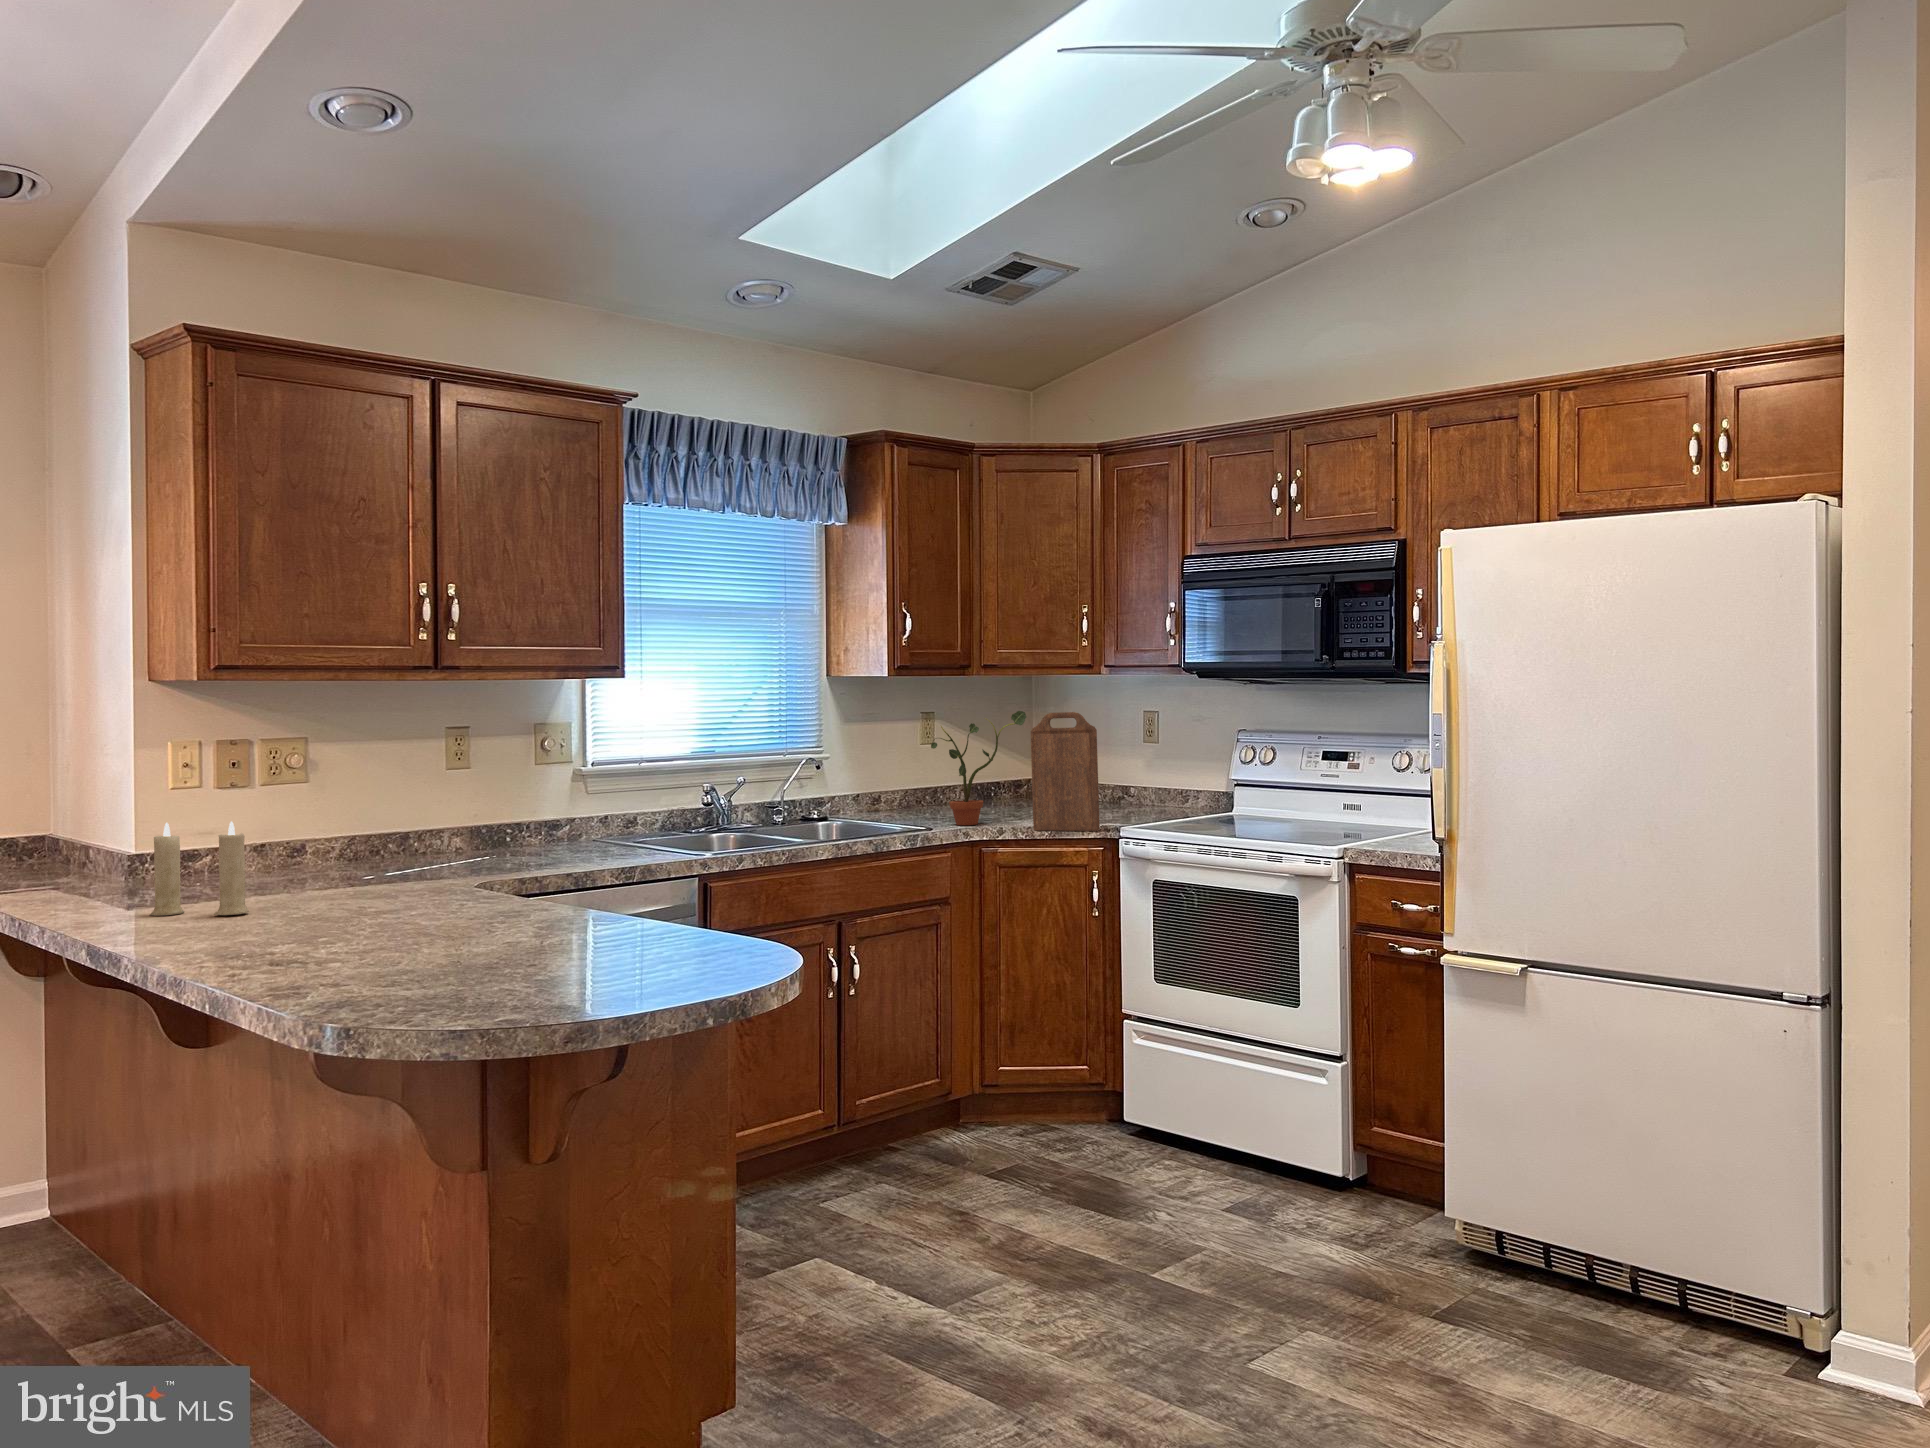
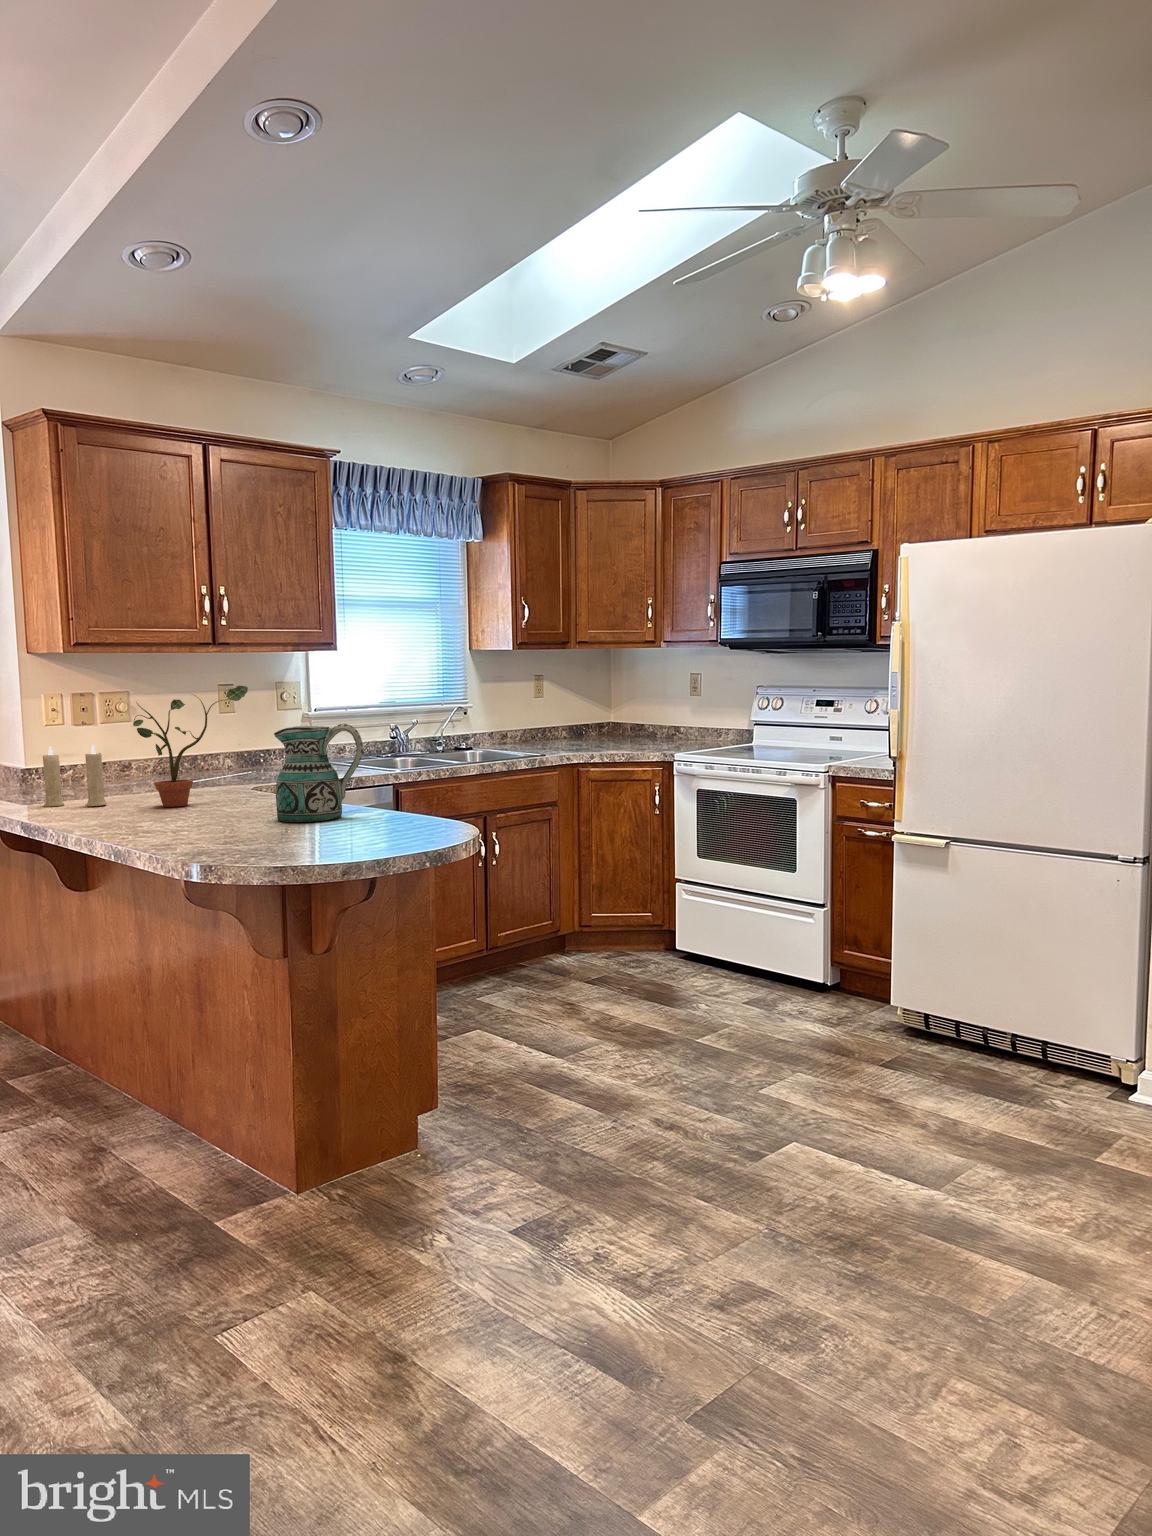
potted plant: present [931,711,1026,825] -> present [133,686,248,807]
cutting board: present [1031,712,1100,831] -> none [614,673,661,755]
ceramic pitcher: none [499,793,637,945] -> present [274,724,363,822]

